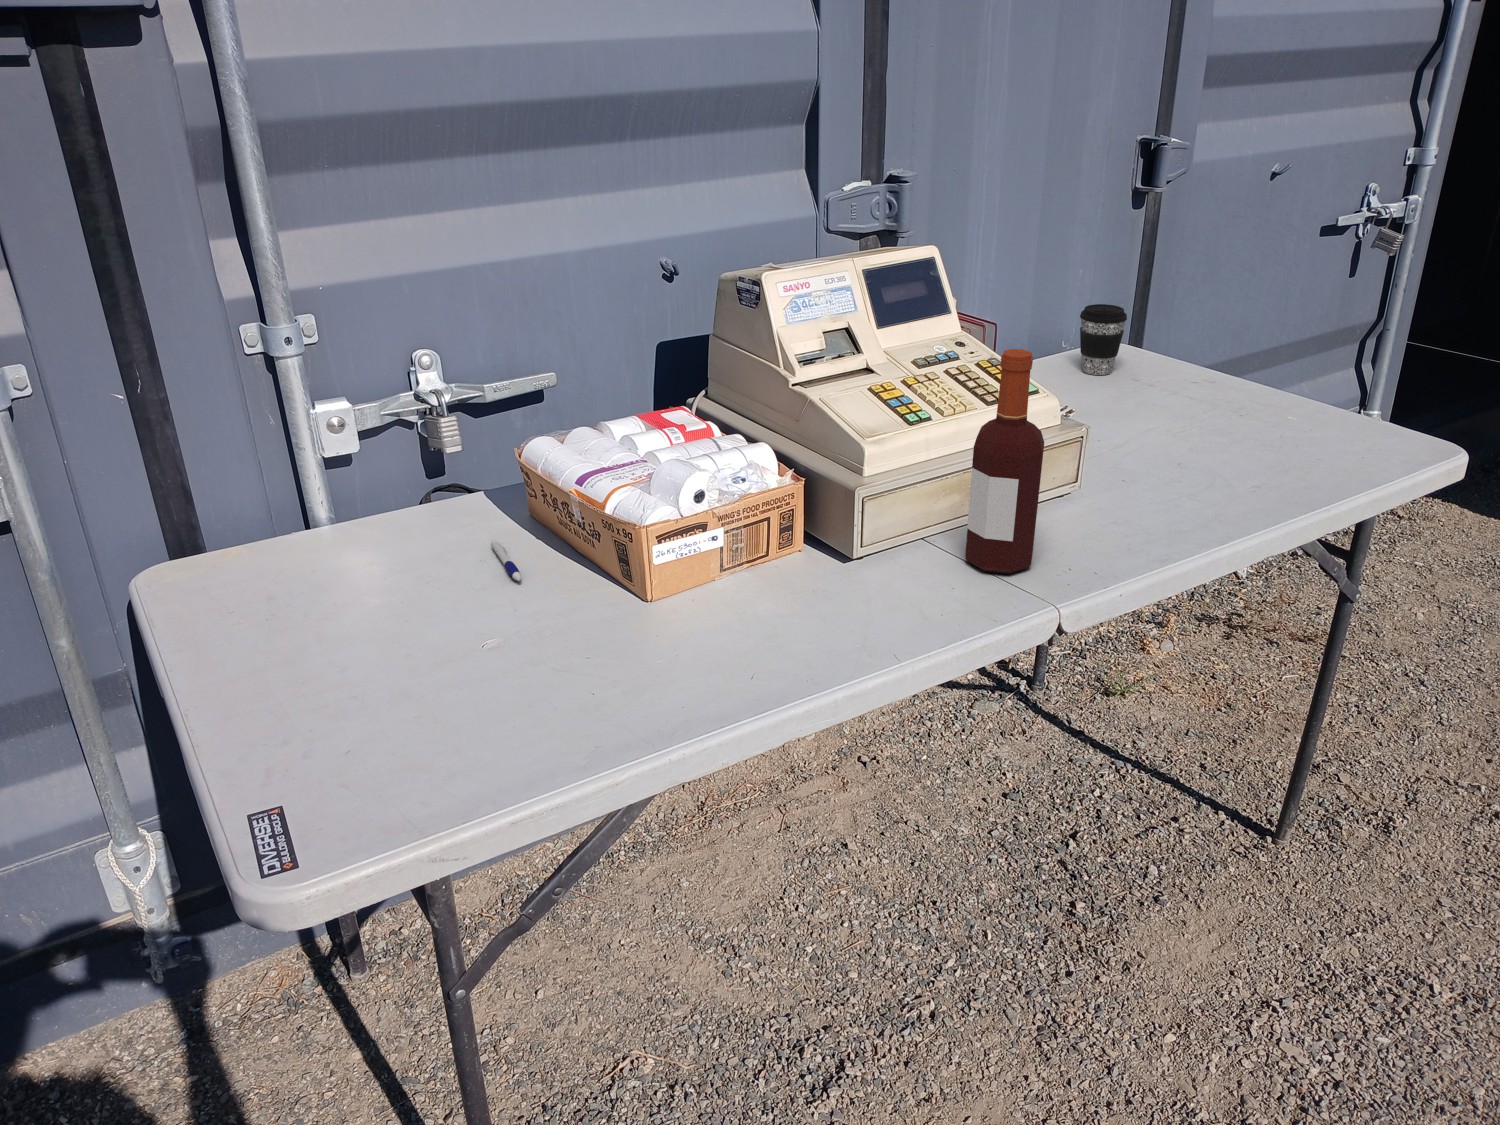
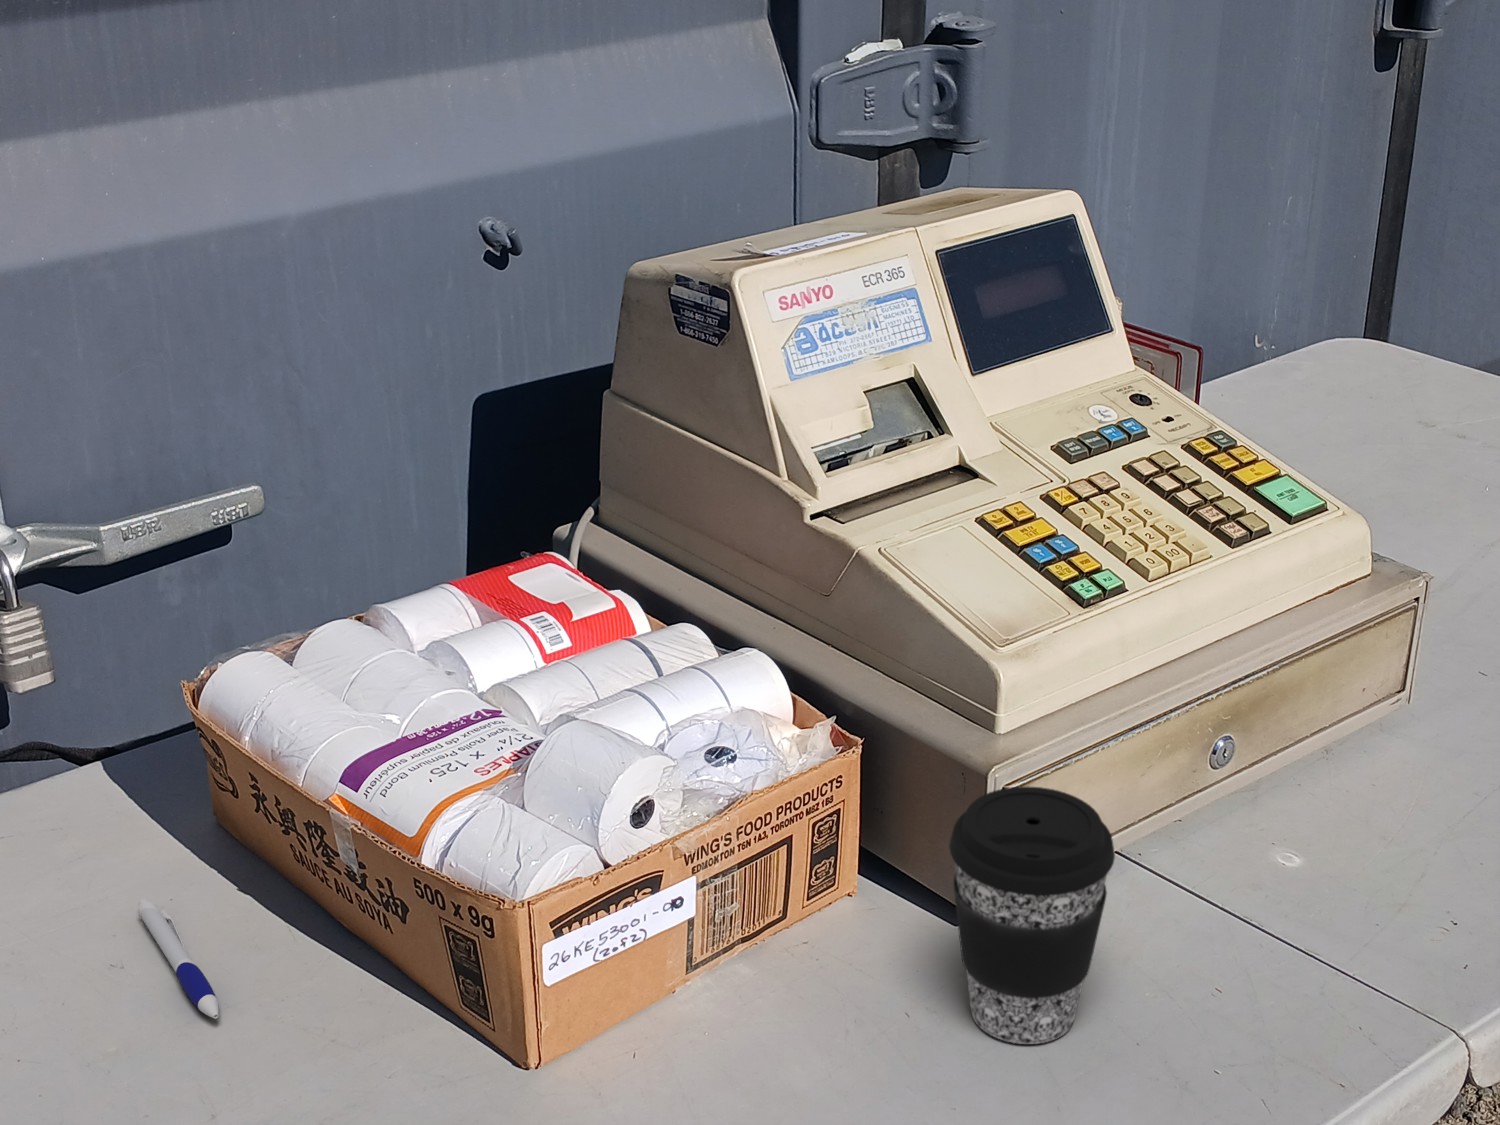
coffee cup: present [1080,304,1127,375] -> present [949,787,1115,1044]
bottle: present [965,349,1044,574] -> none [1221,452,1403,938]

